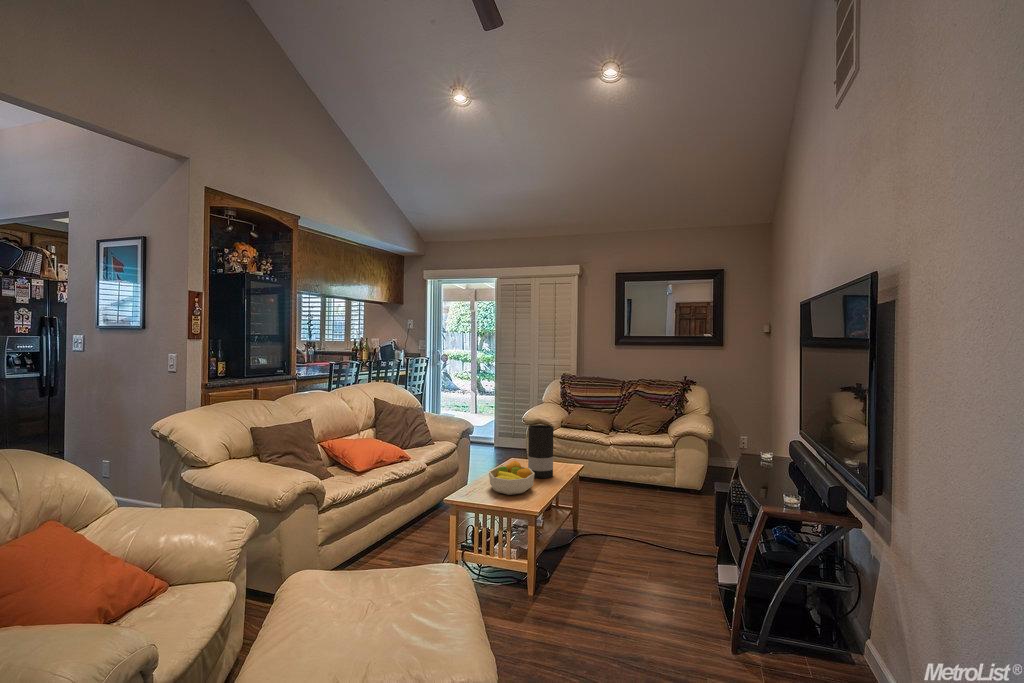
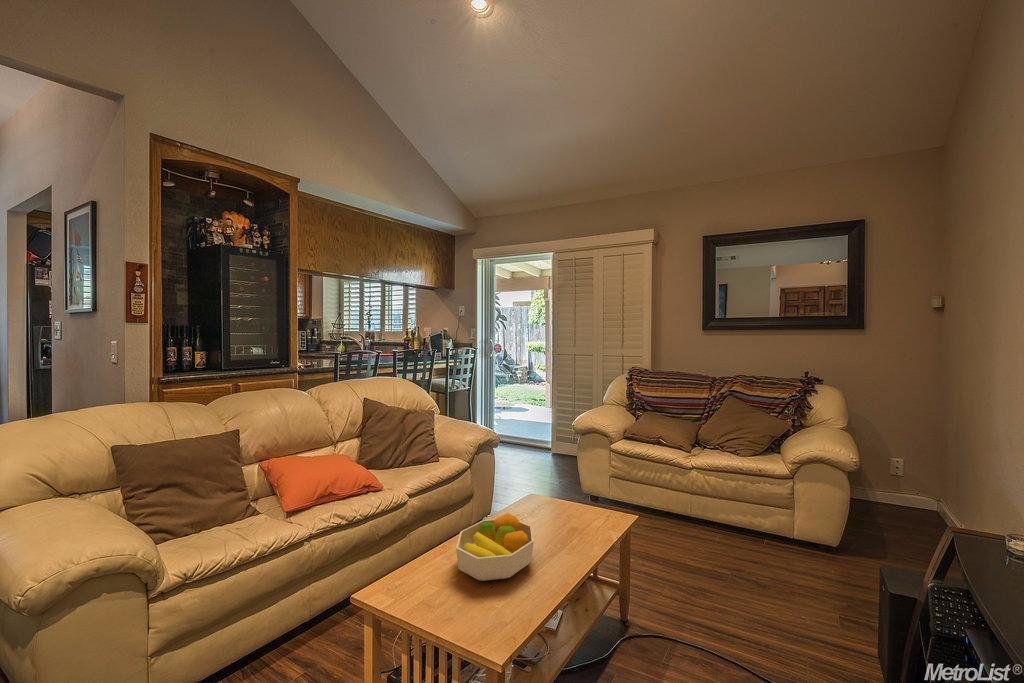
vase: present [528,425,553,478] -> none [540,450,581,540]

